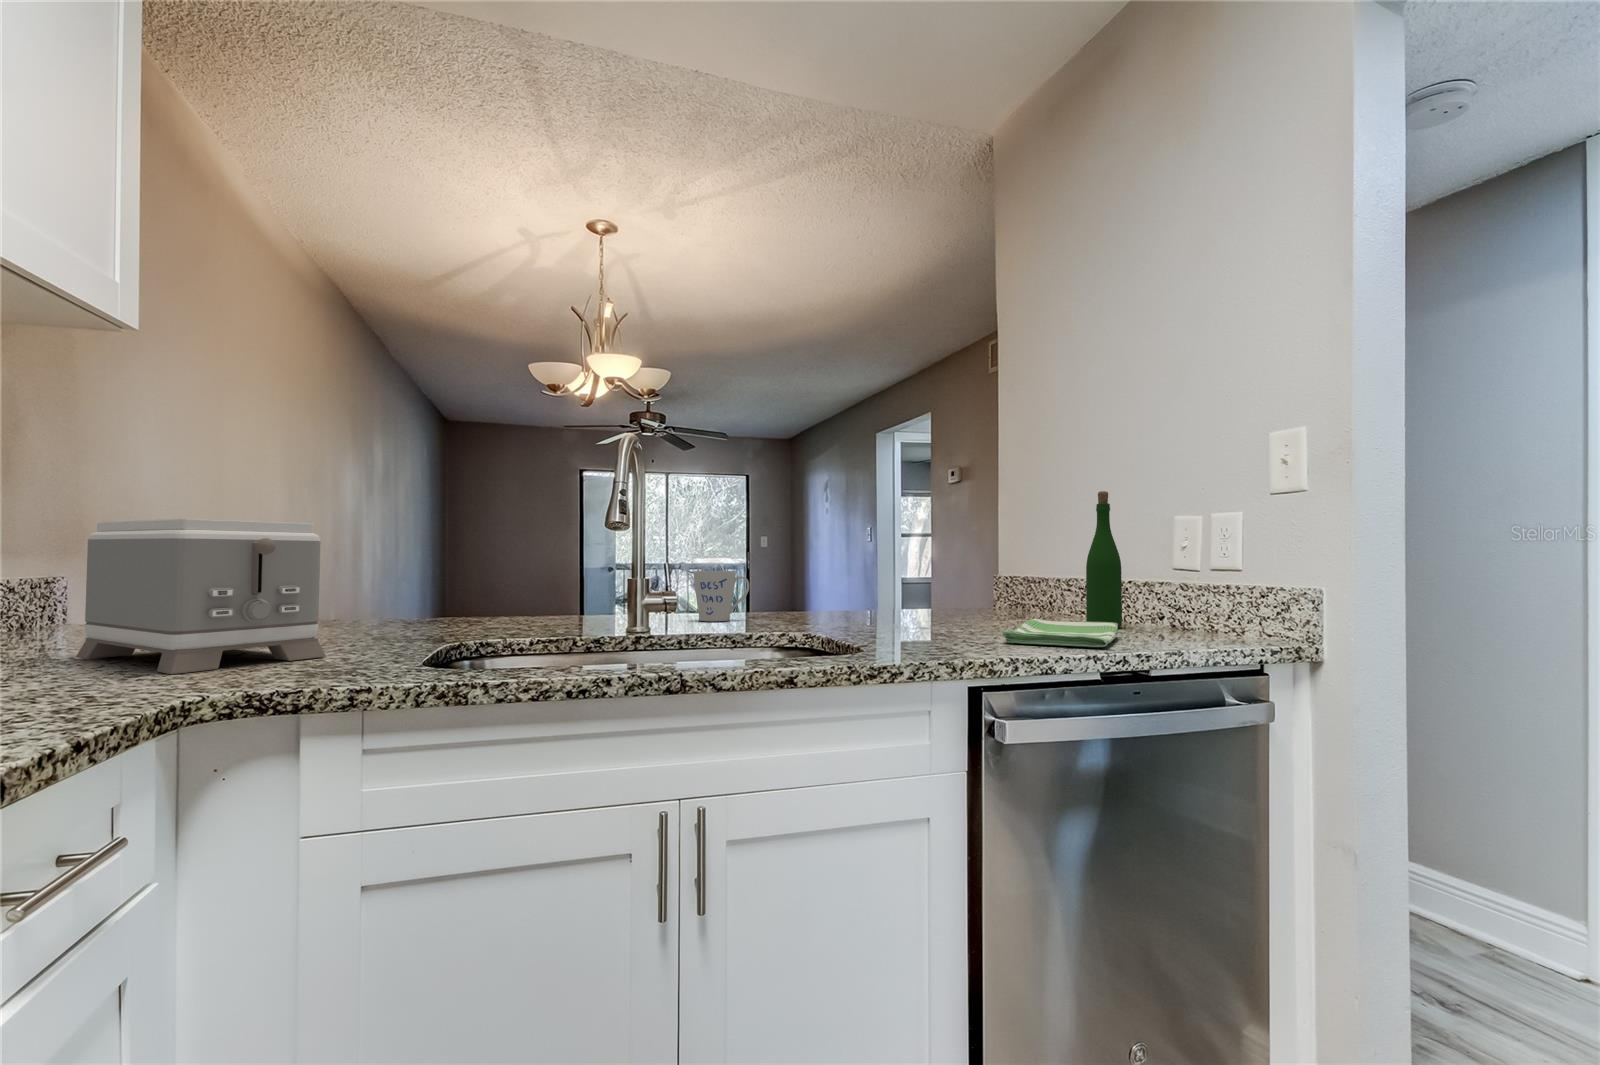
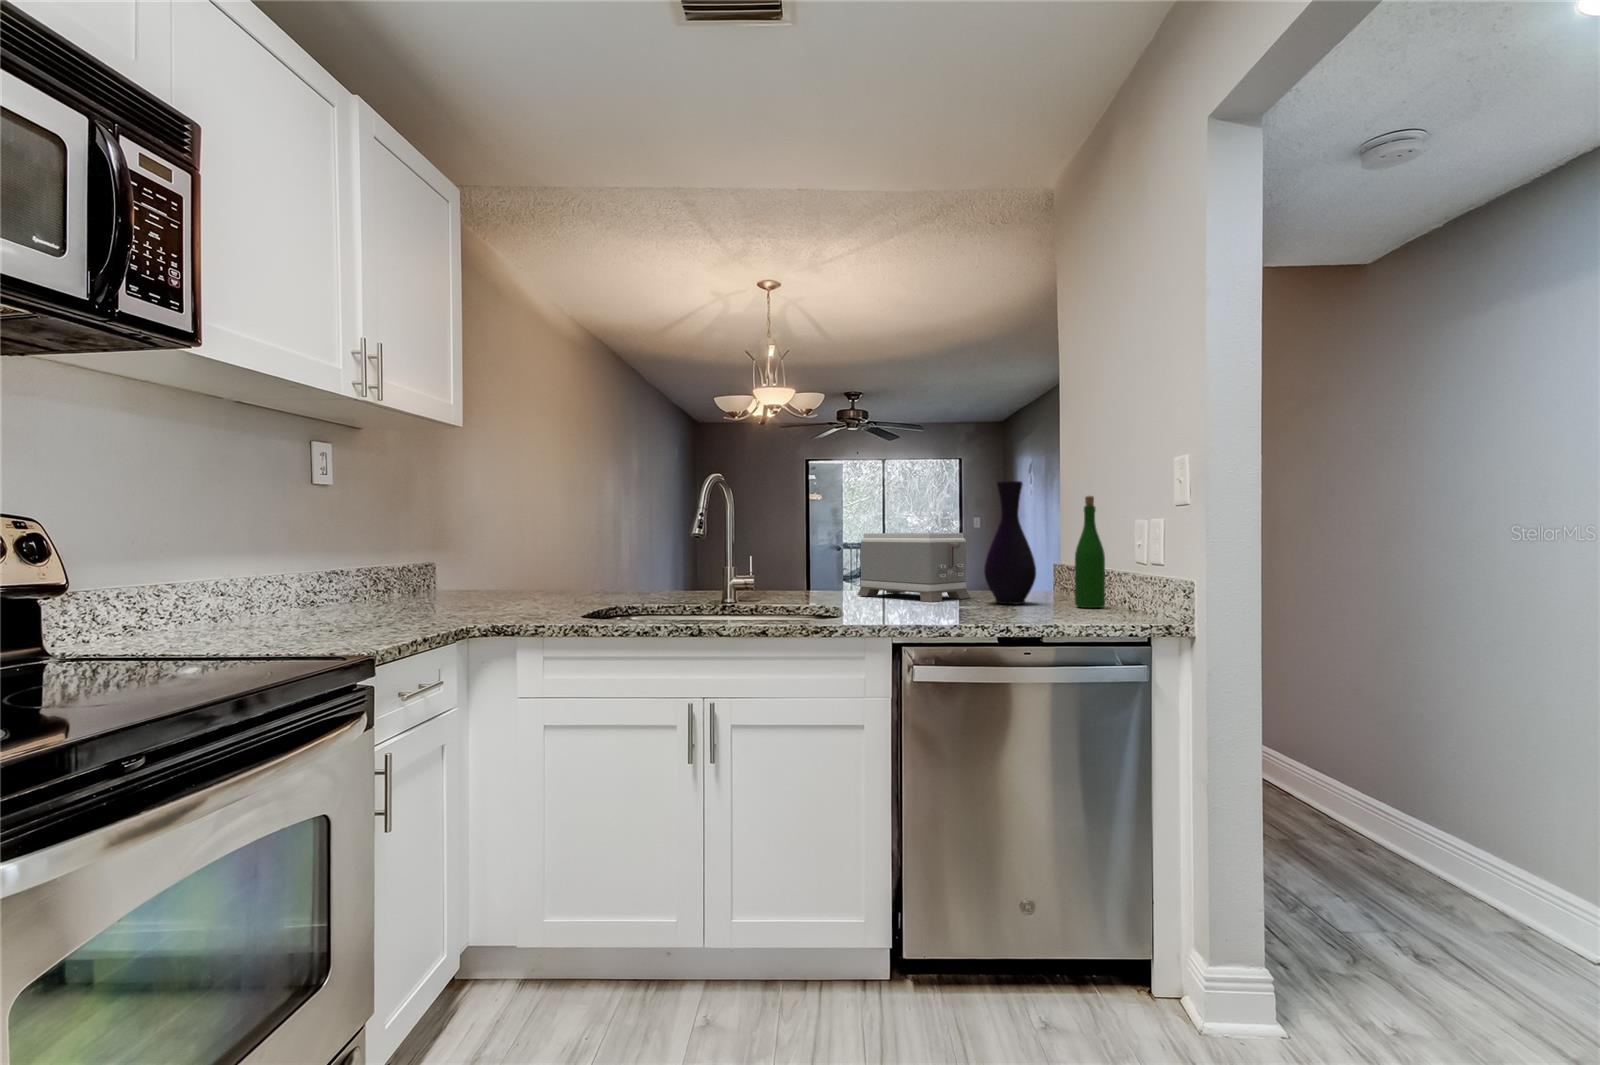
vase: none [968,471,1034,626] -> present [984,481,1036,604]
toaster: present [76,518,326,674] -> present [857,533,970,602]
mug: present [693,571,749,621] -> none [790,559,831,596]
dish towel: present [1001,619,1118,647] -> none [954,599,1066,620]

